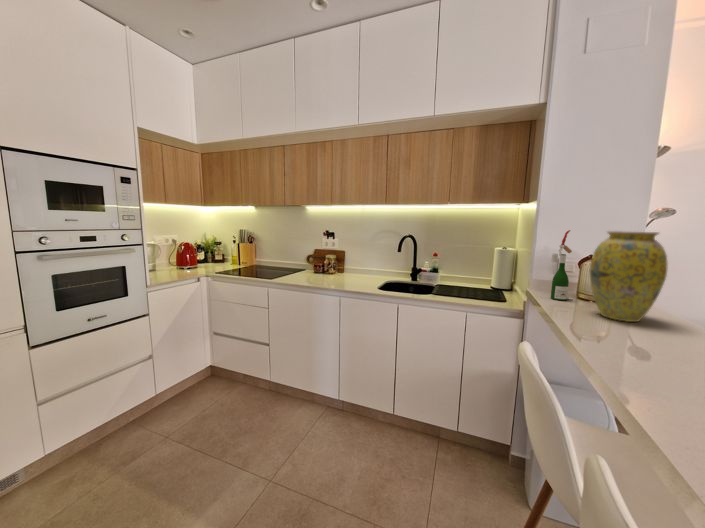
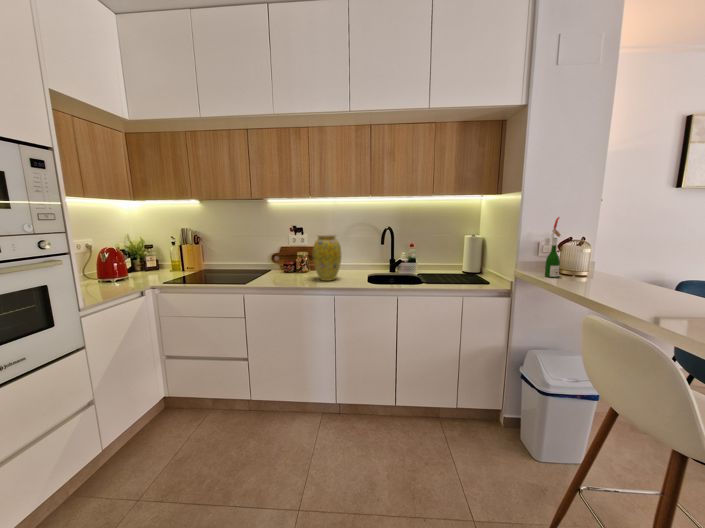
vase: present [590,231,668,322] -> present [312,235,341,281]

